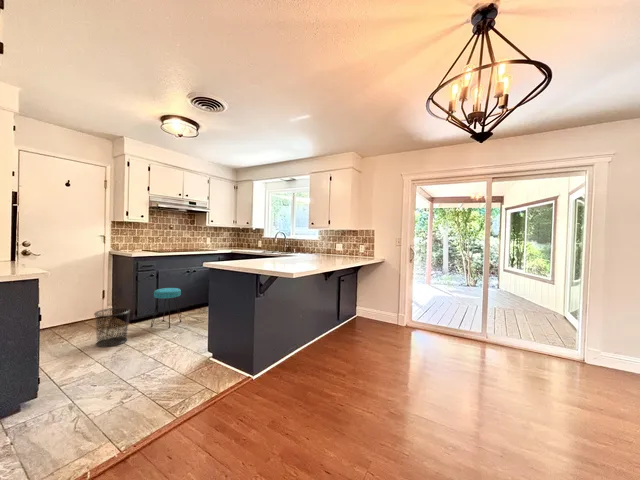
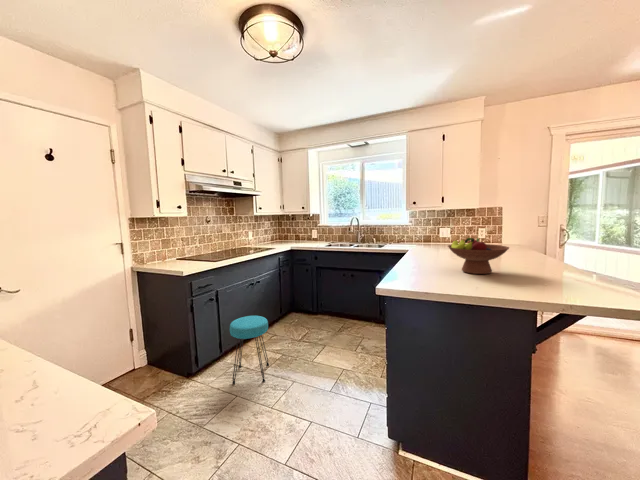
fruit bowl: none [258,241,290,262] -> present [448,238,509,274]
trash can: present [94,308,130,347] -> none [166,371,225,456]

